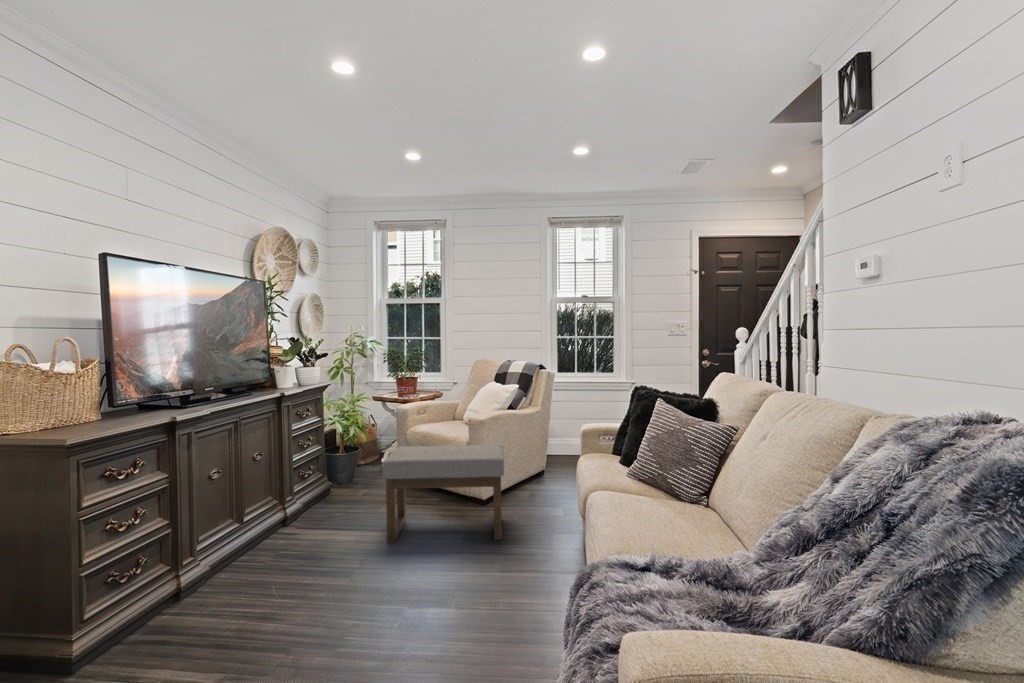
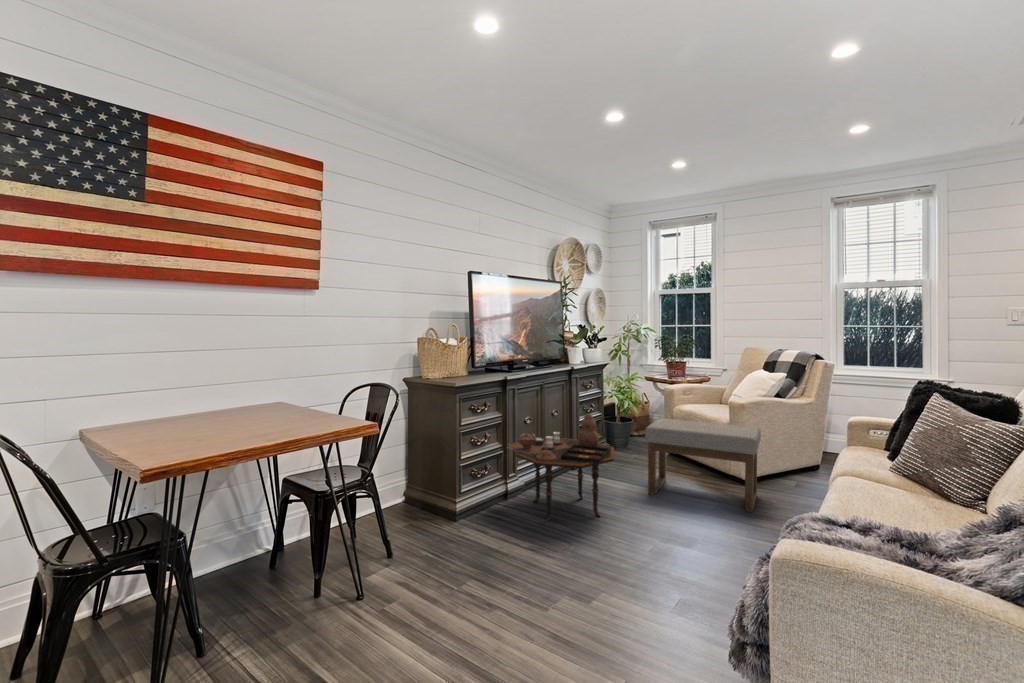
side table: none [176,454,346,625] -> present [507,413,614,522]

